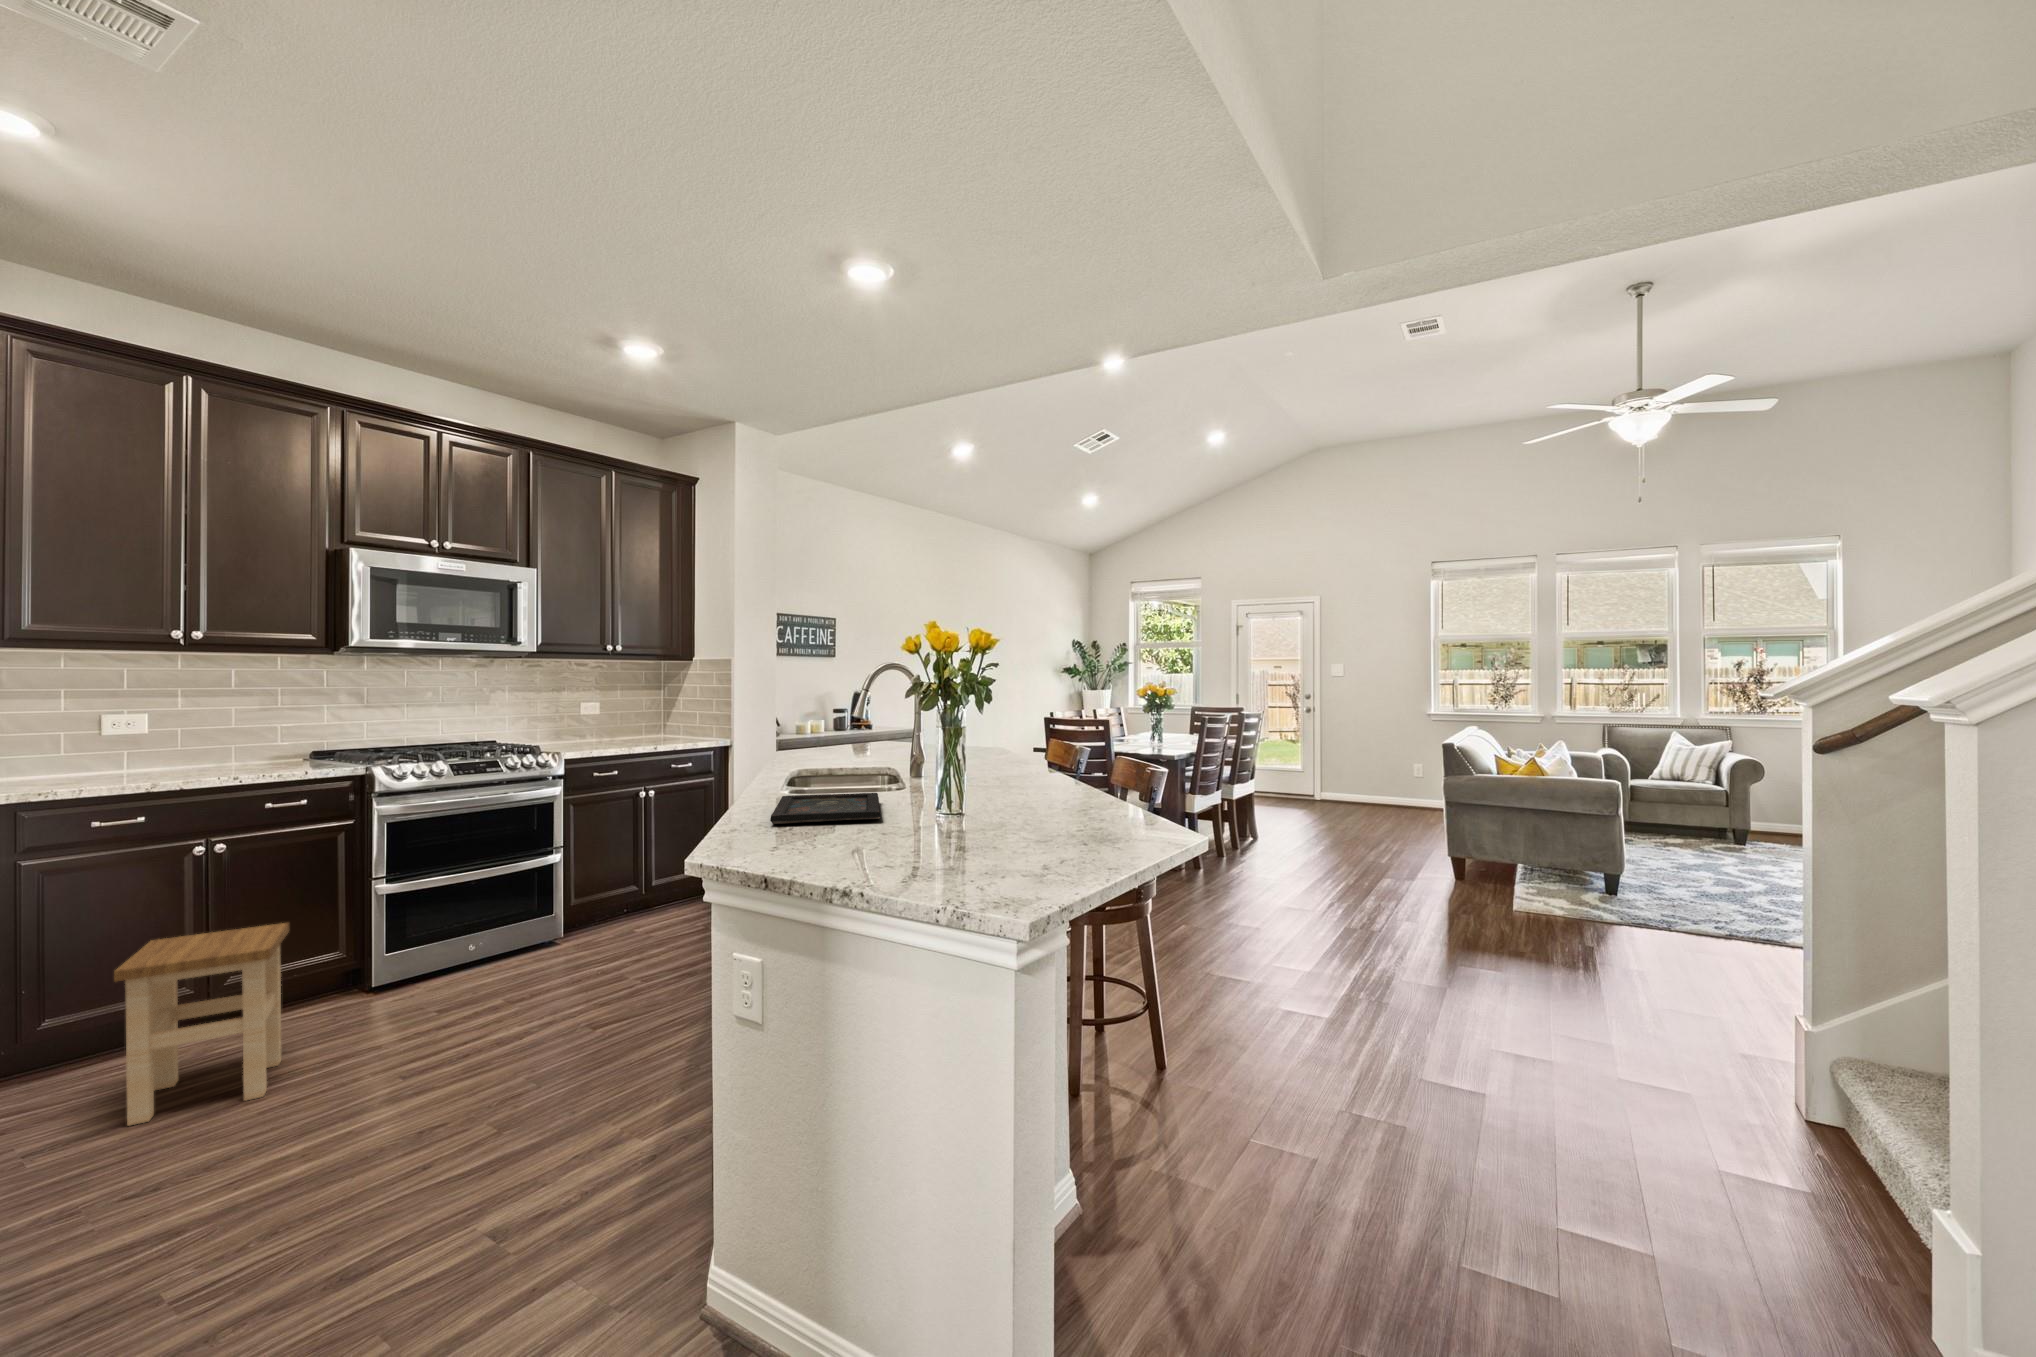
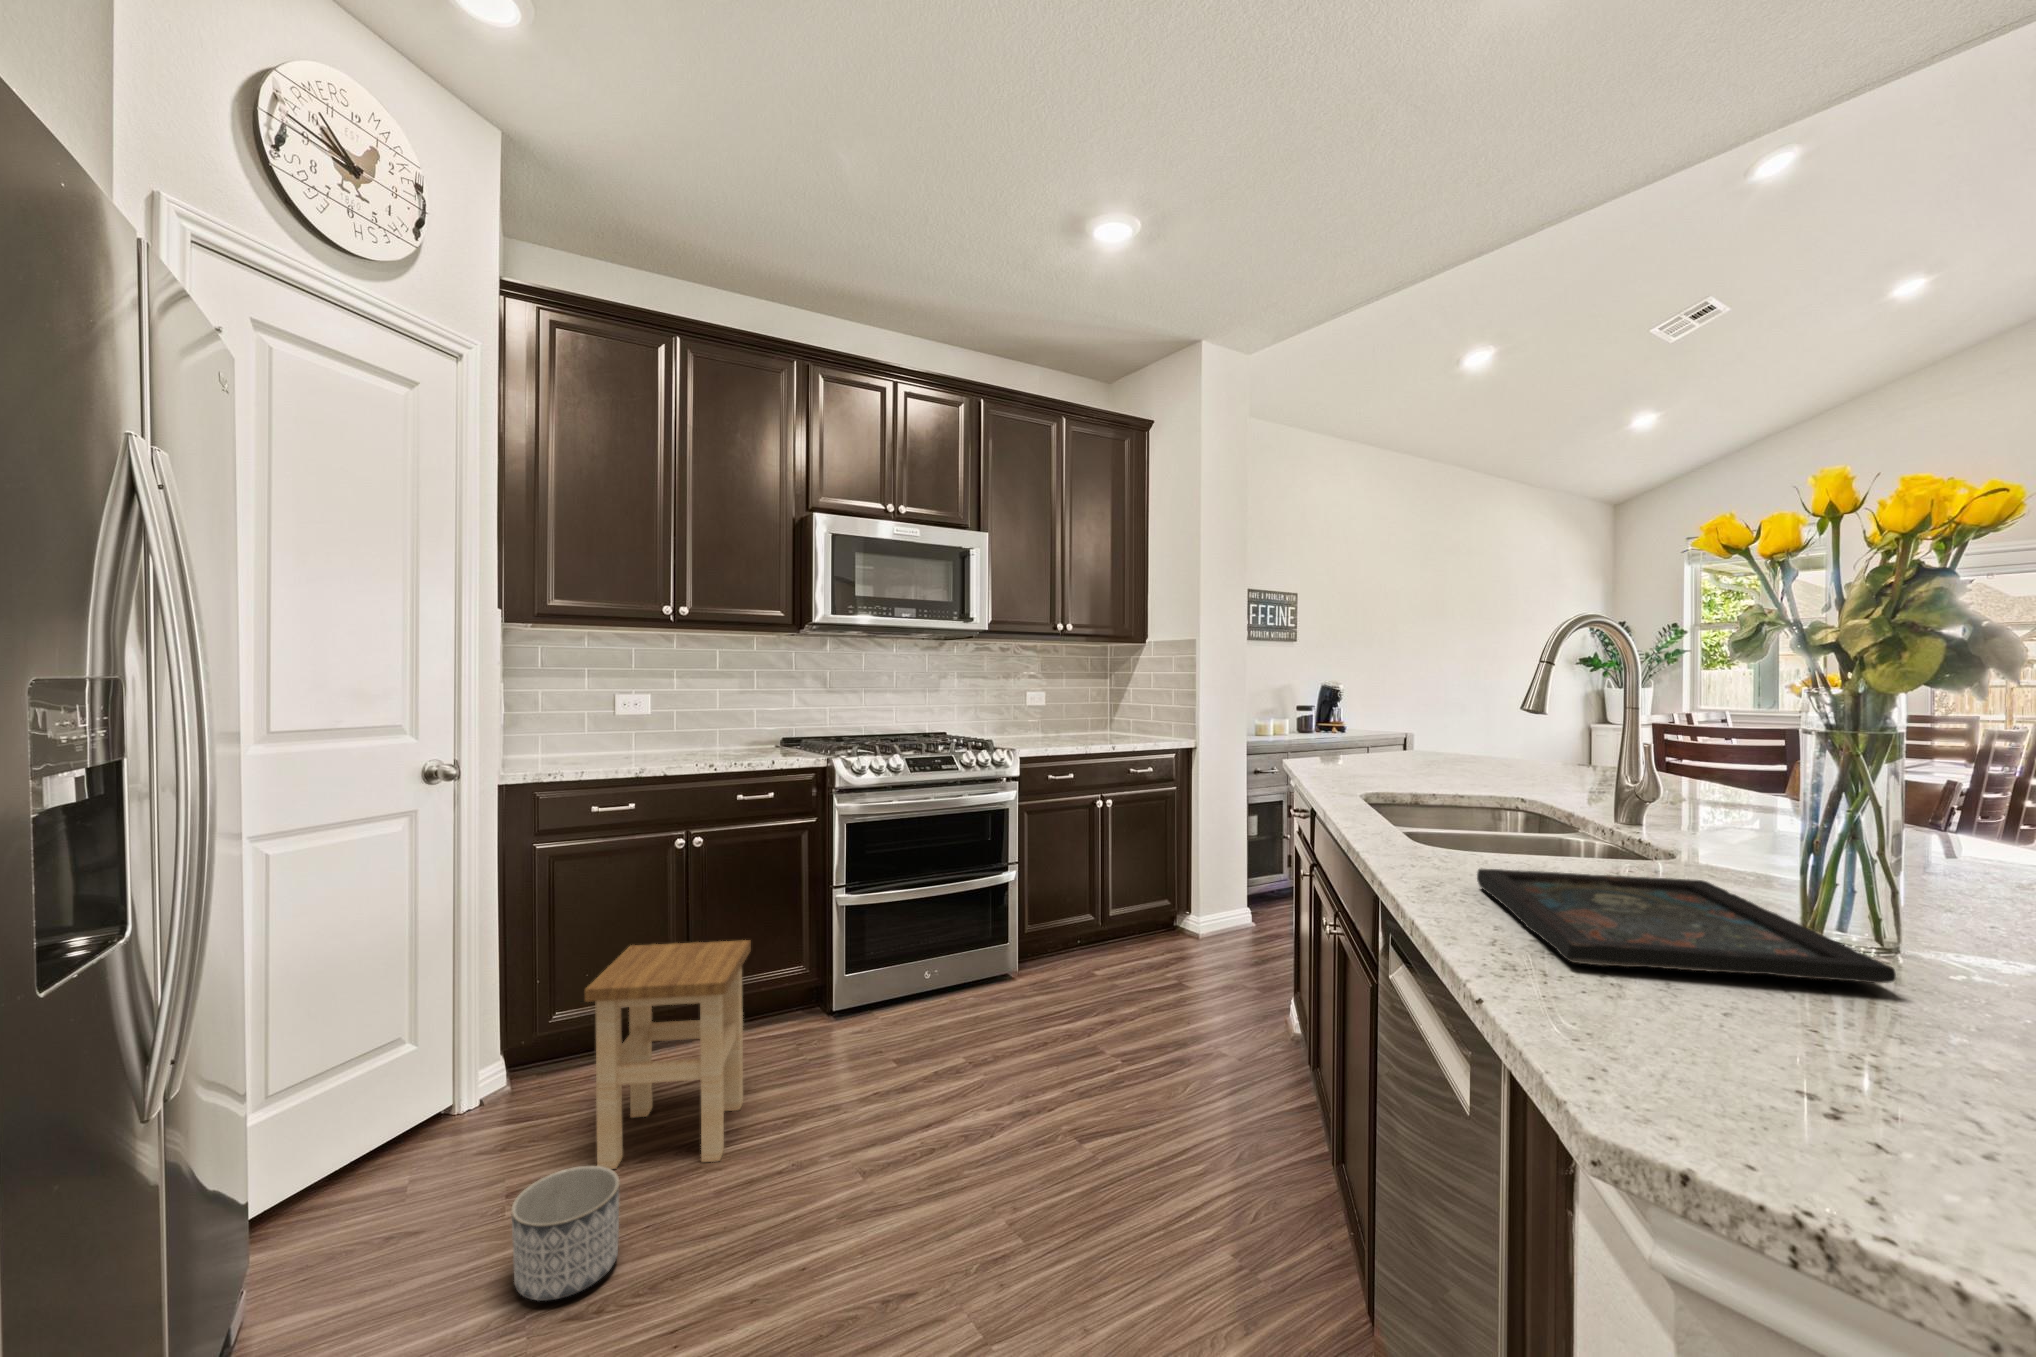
planter: none [60,1099,172,1199] -> present [511,1166,620,1301]

